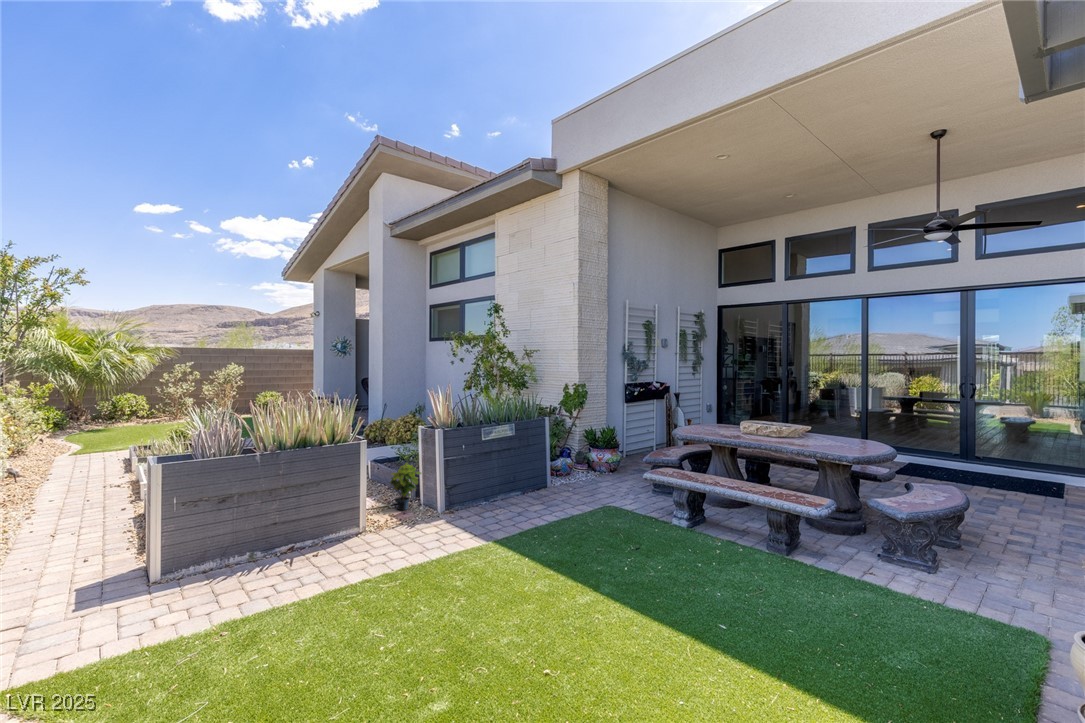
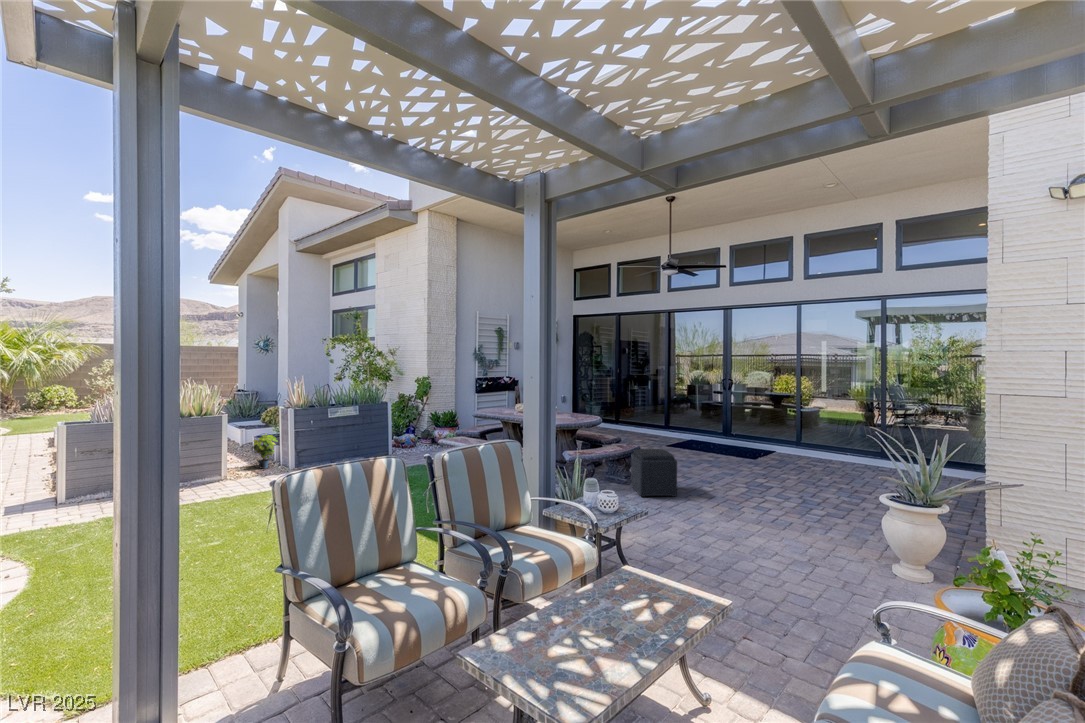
ottoman: none [956,494,1063,573] -> present [631,449,677,497]

